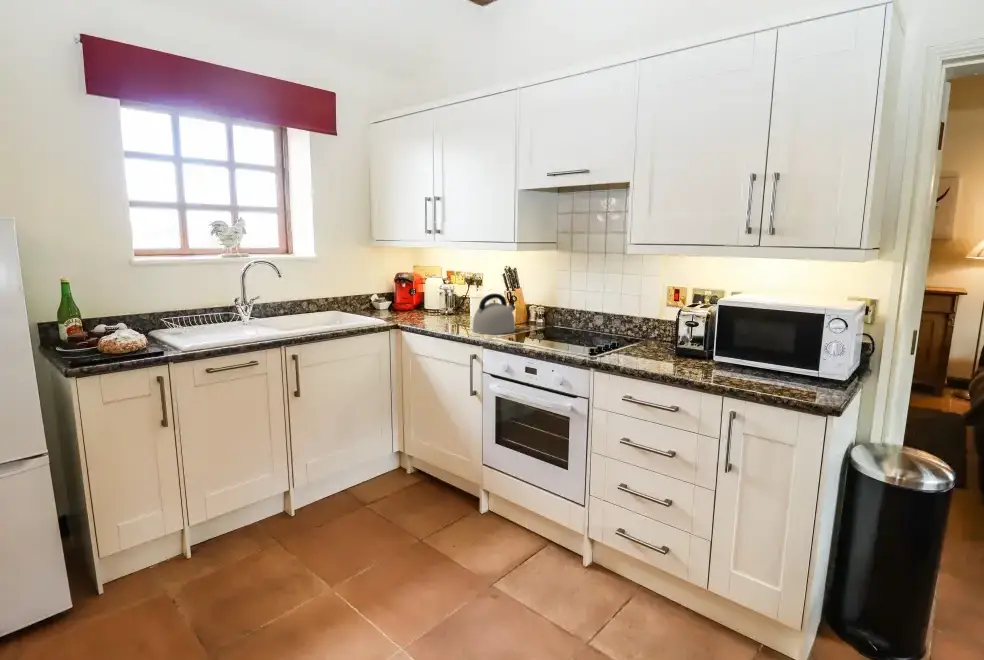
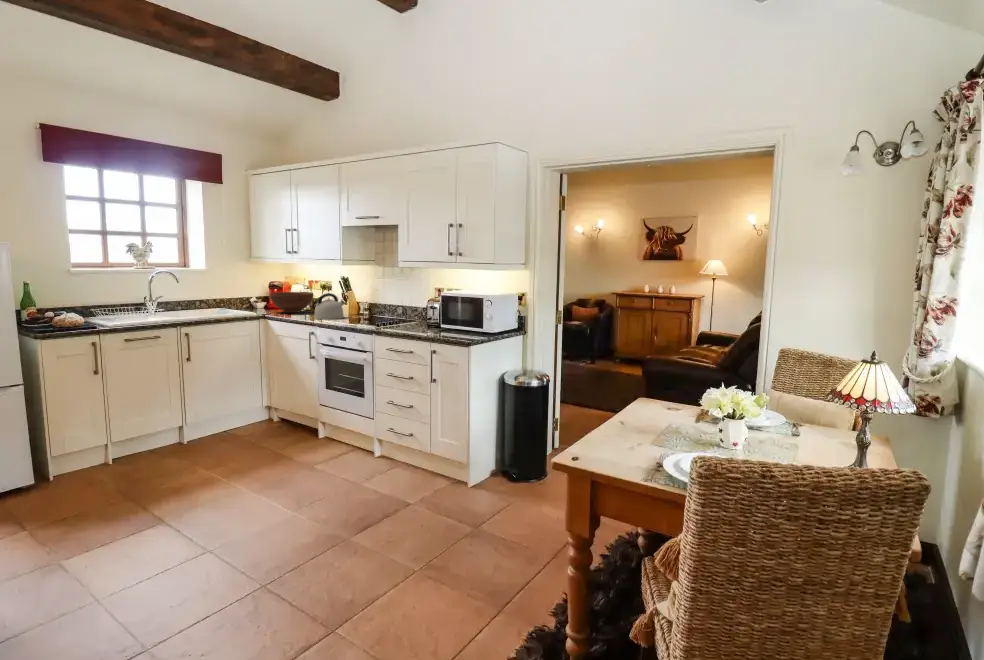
fruit bowl: none [403,288,462,320] -> present [270,292,313,313]

